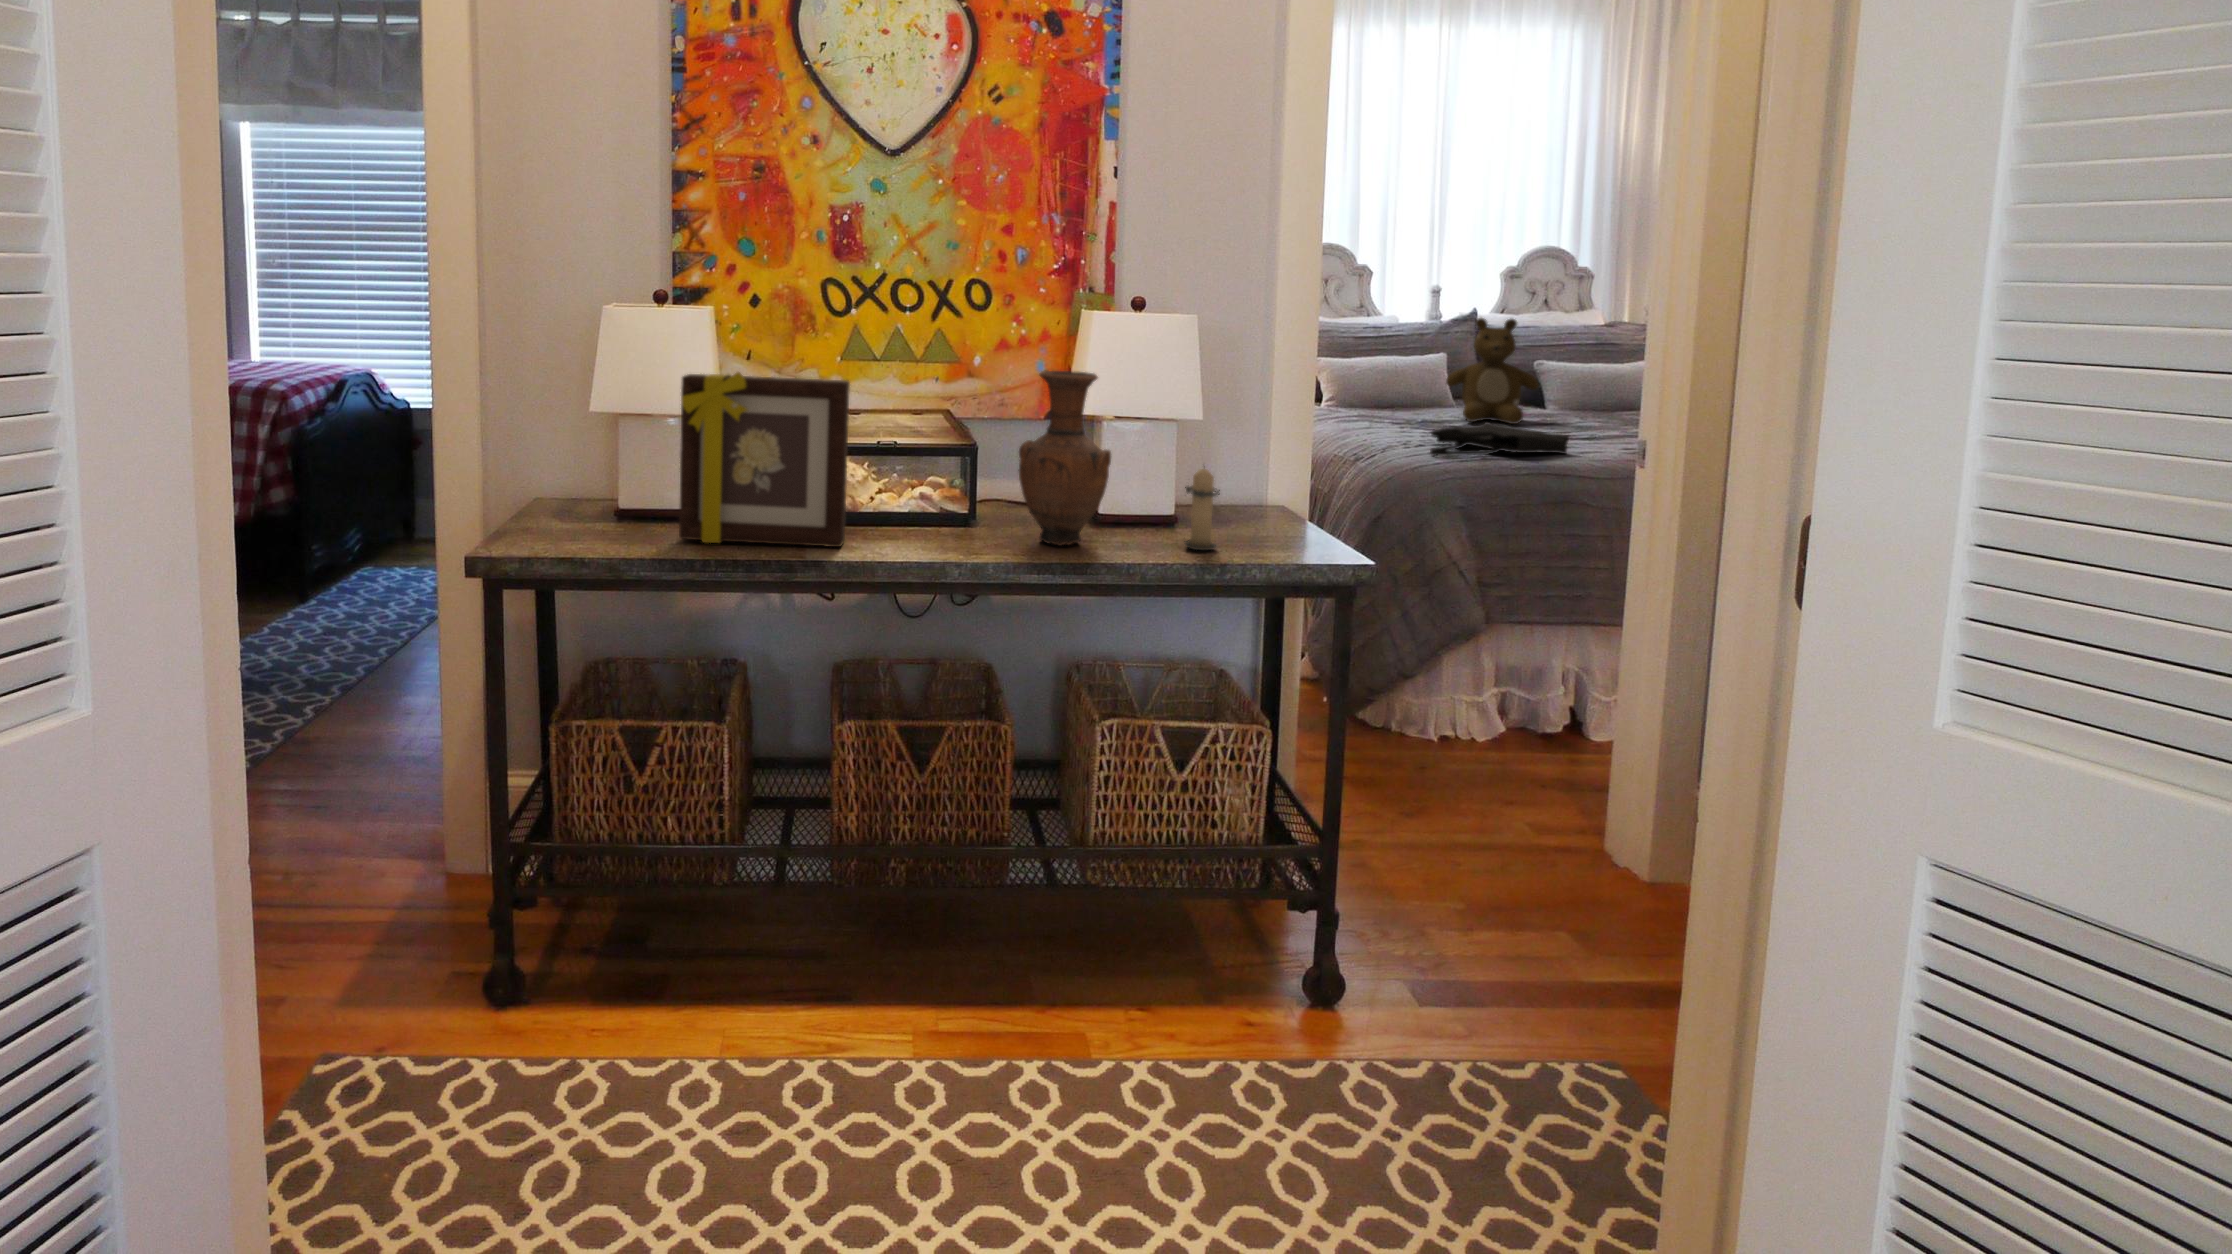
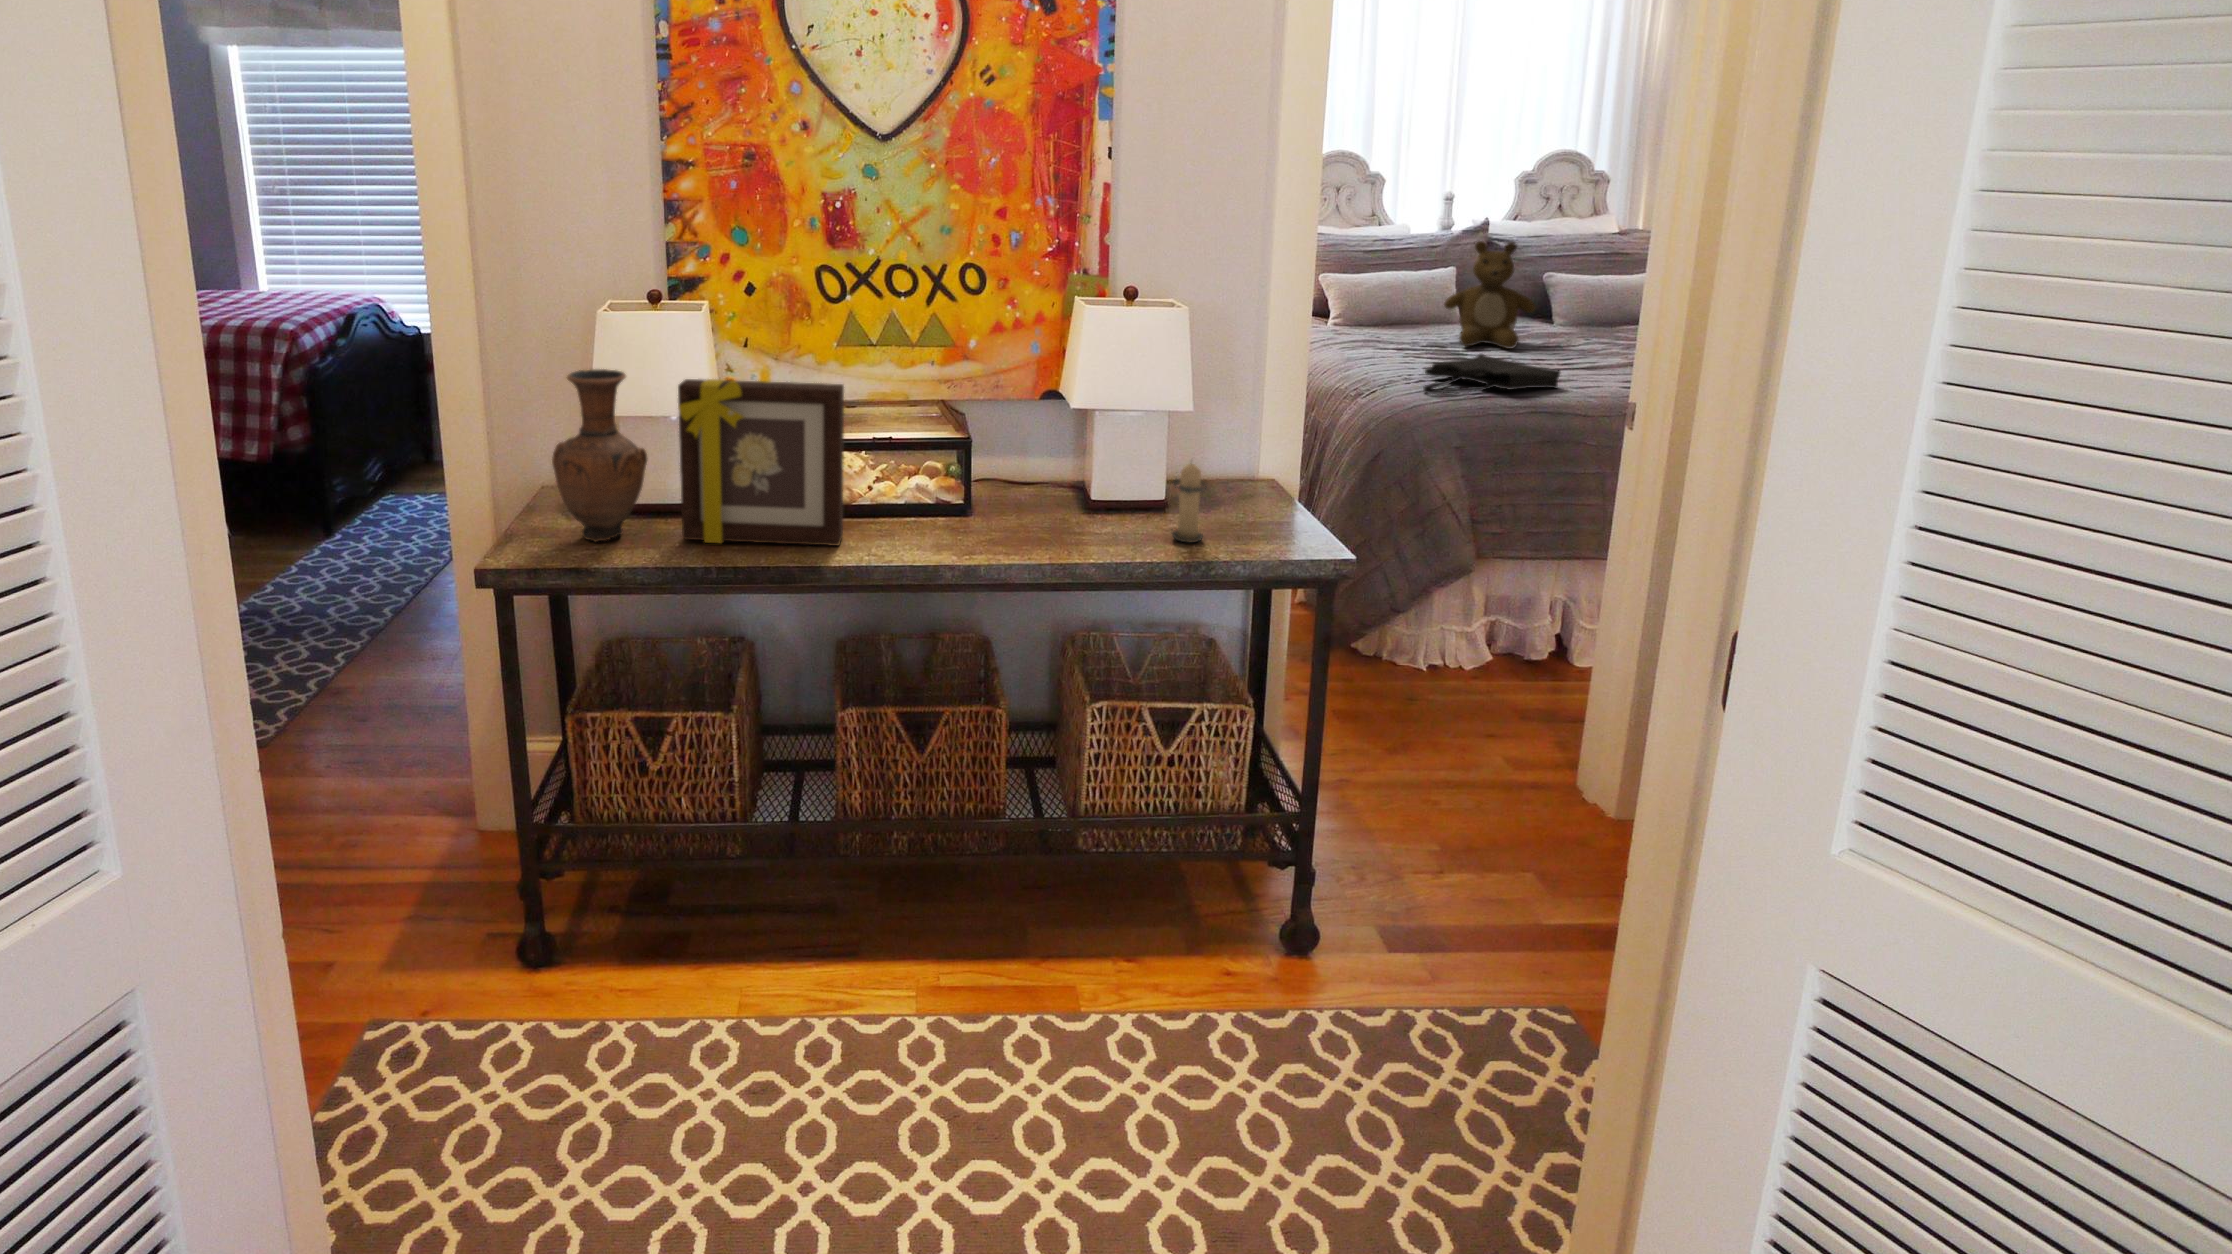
vase: present [1019,371,1111,546] -> present [552,369,648,542]

